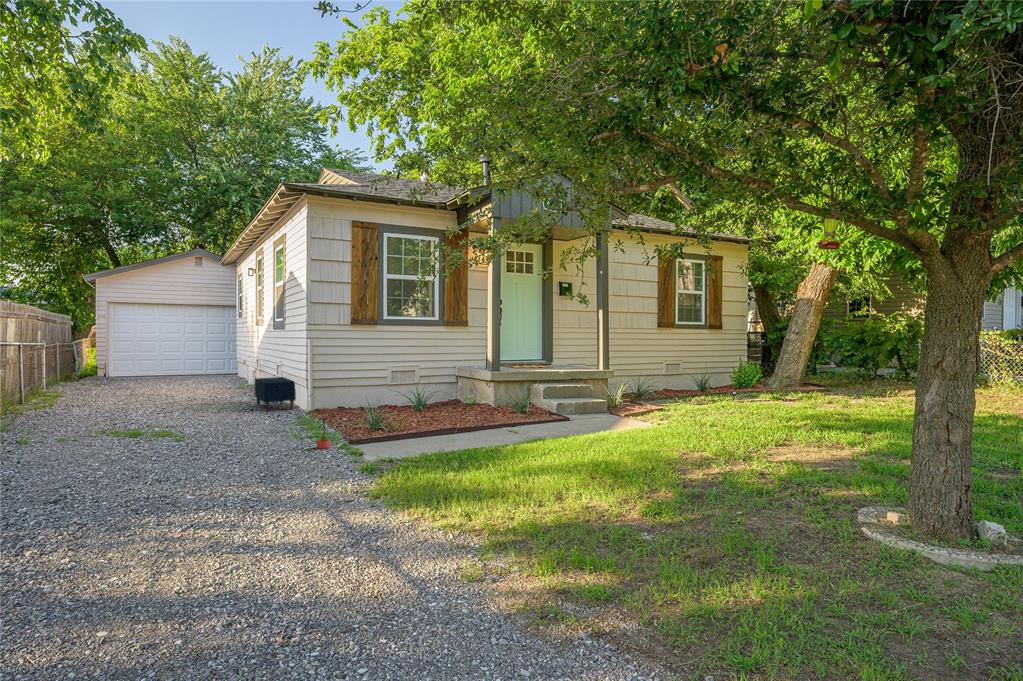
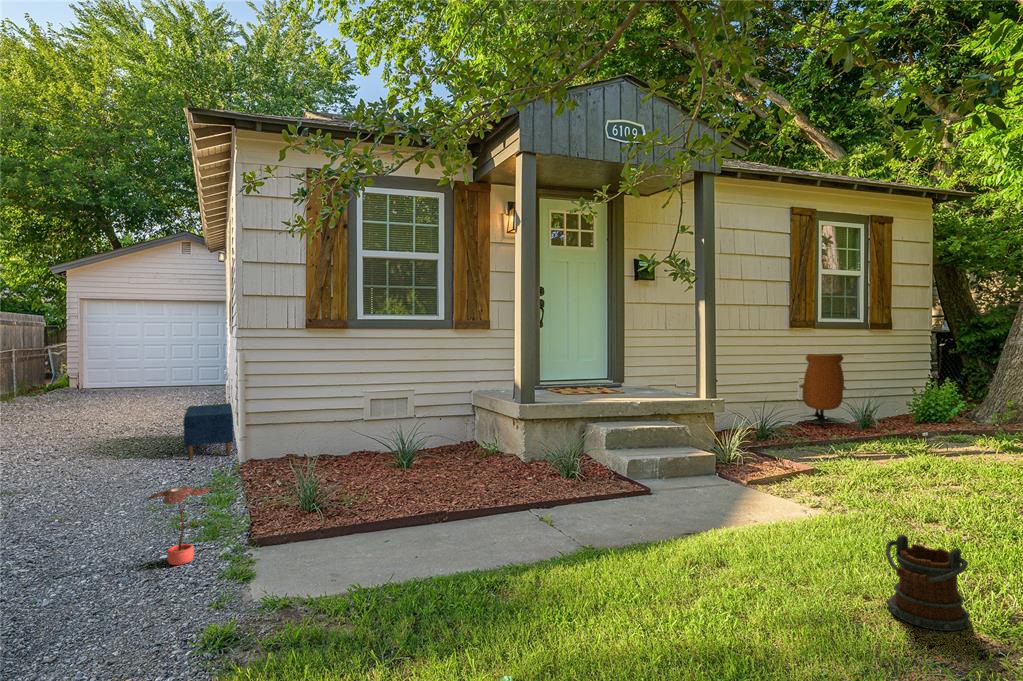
lounge chair: none [661,344,691,391] -> present [798,354,847,428]
bucket: none [677,416,710,453] -> present [886,534,970,631]

